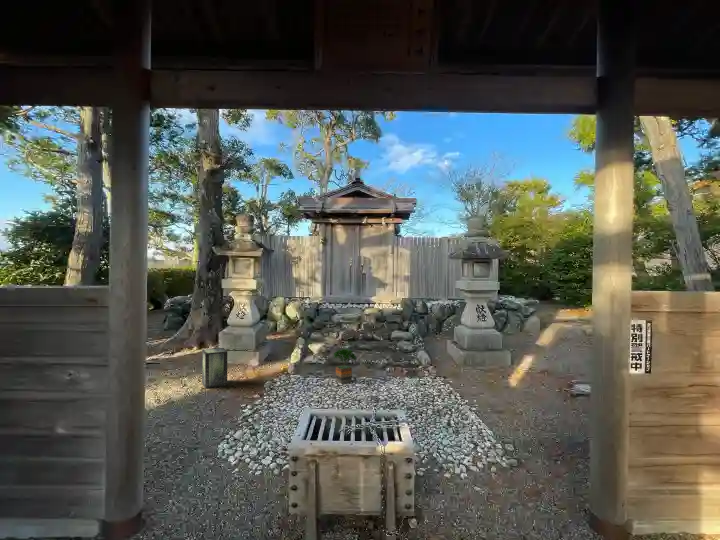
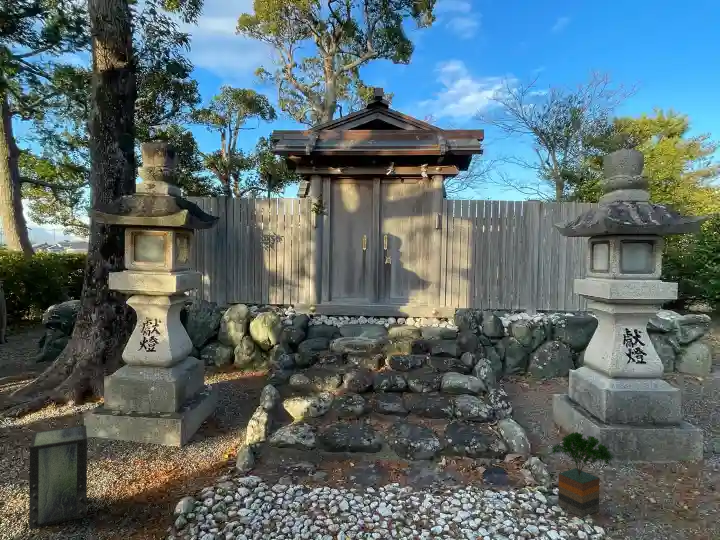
potted tree: present [334,349,357,384] -> present [552,432,613,517]

